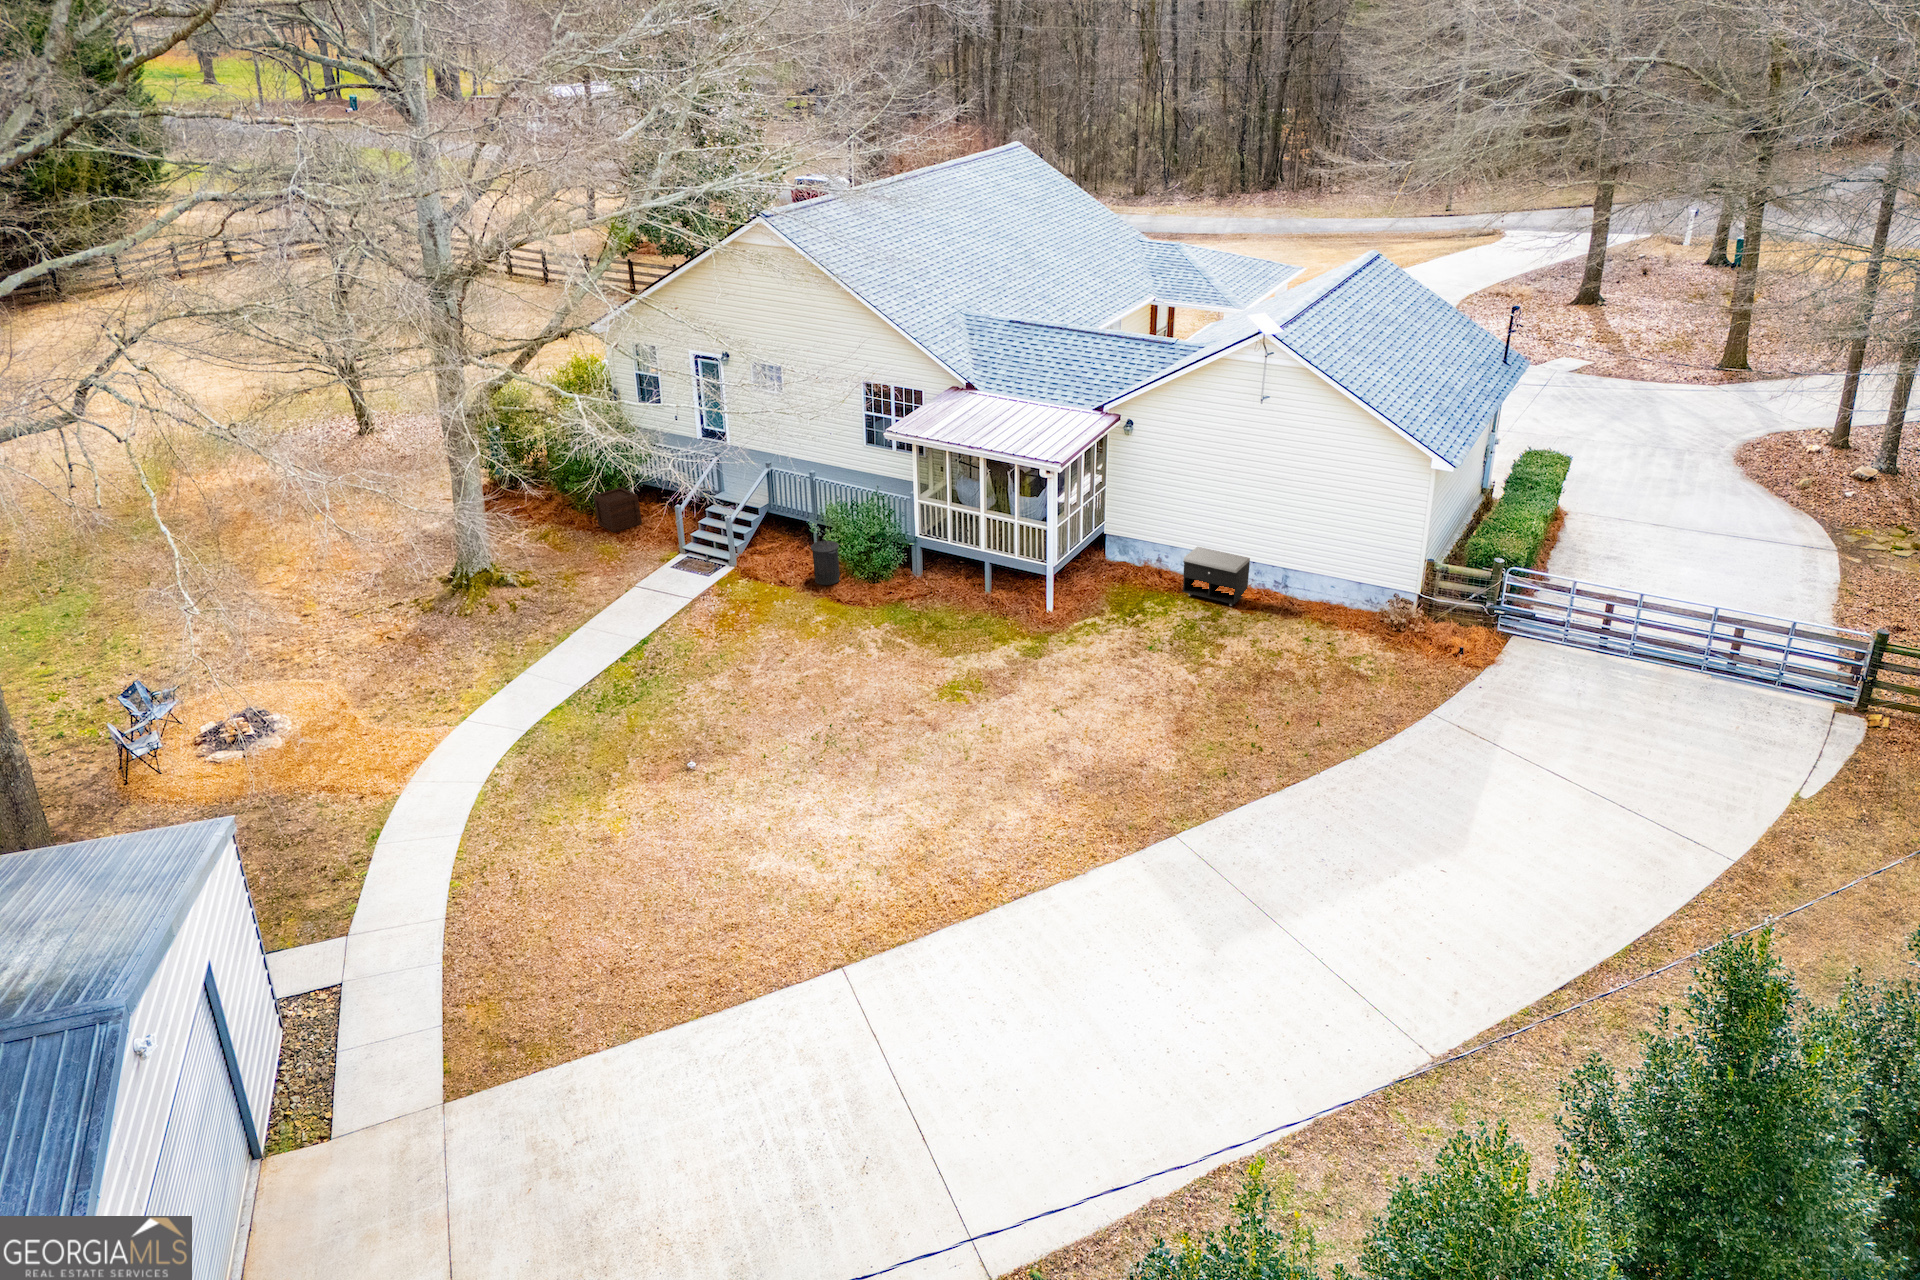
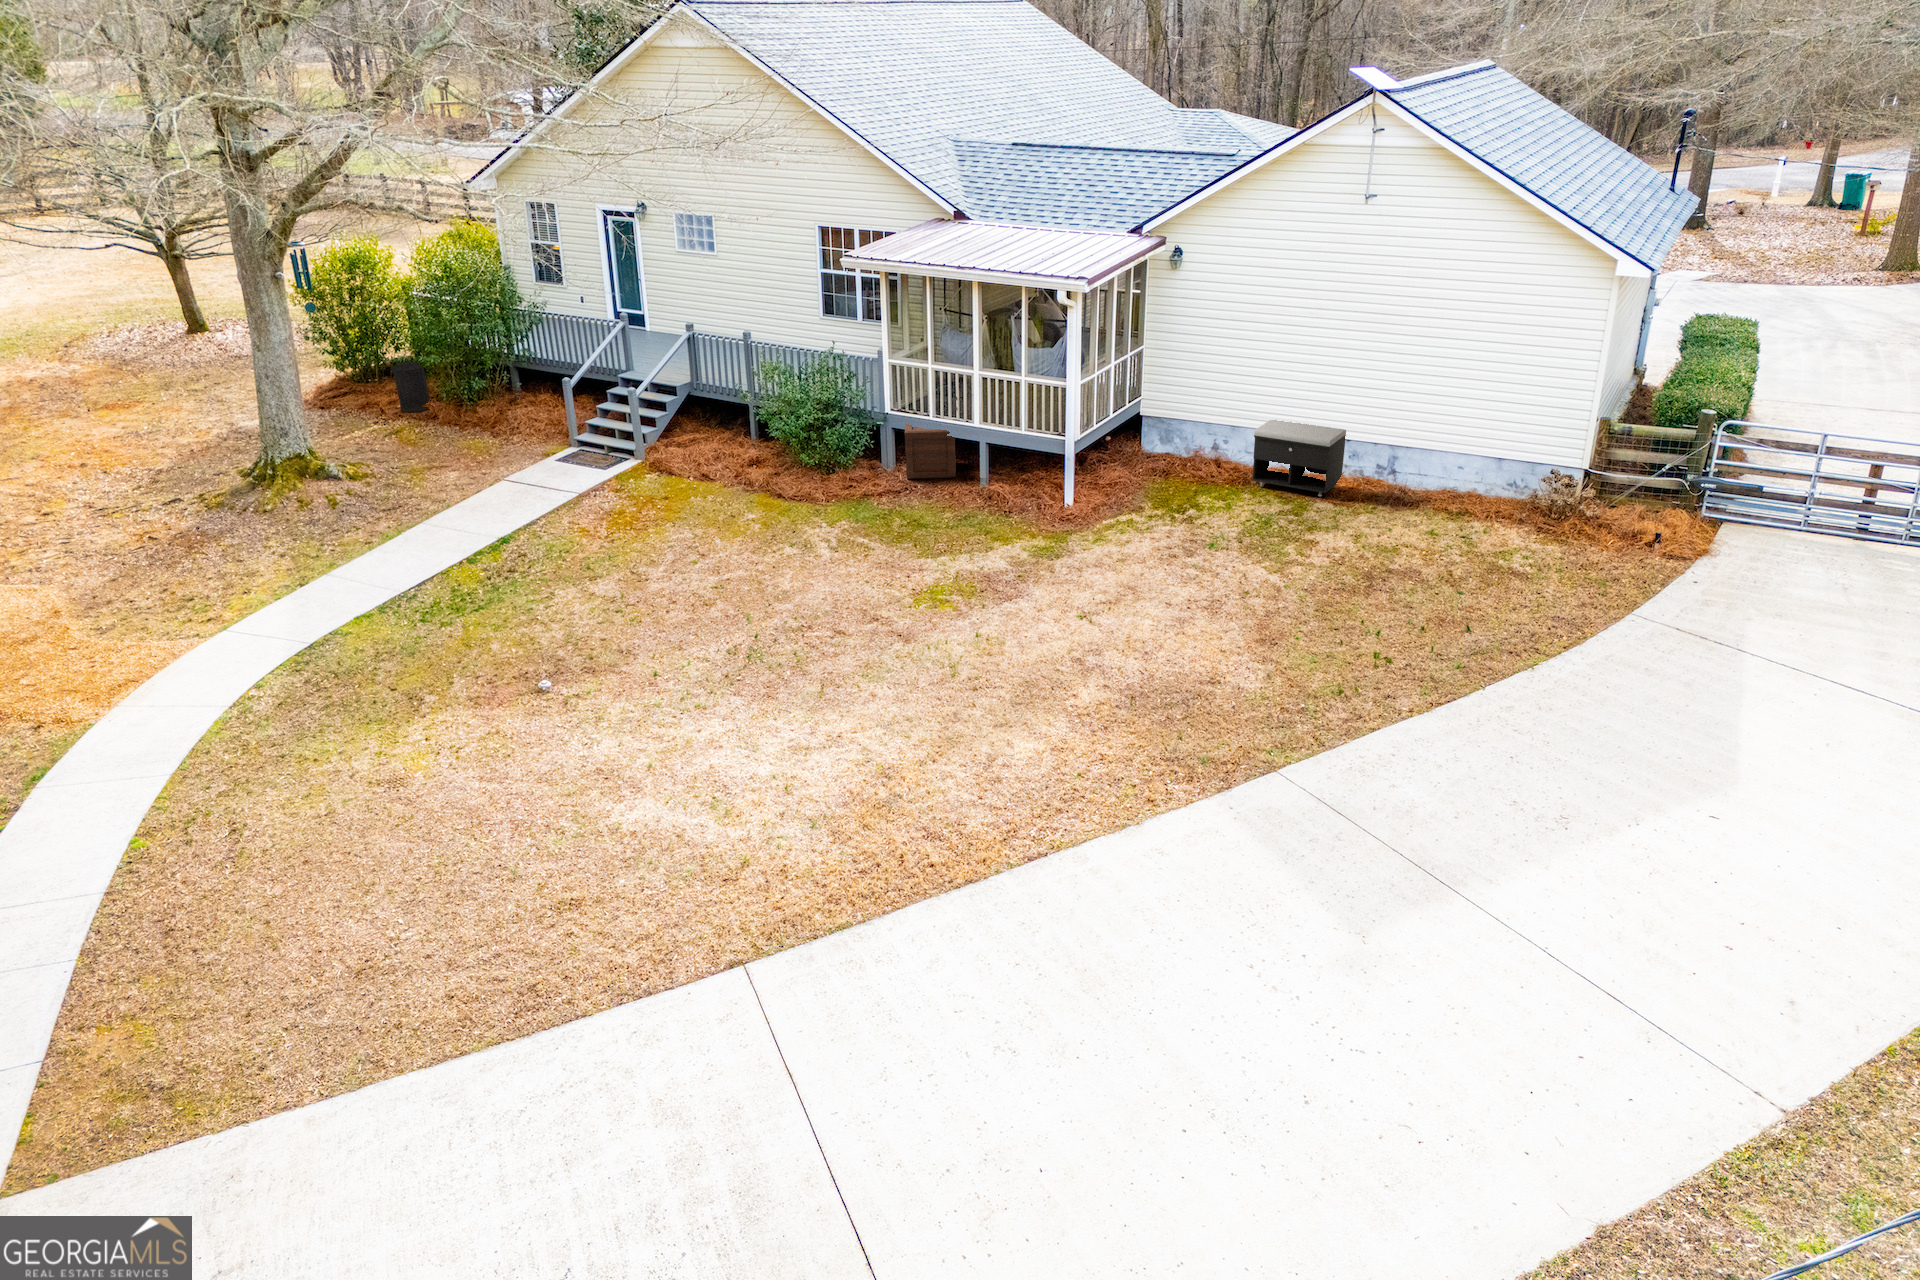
wooden crate: present [593,487,642,532] -> present [905,424,956,479]
trash can: present [811,539,840,585] -> present [391,358,430,412]

